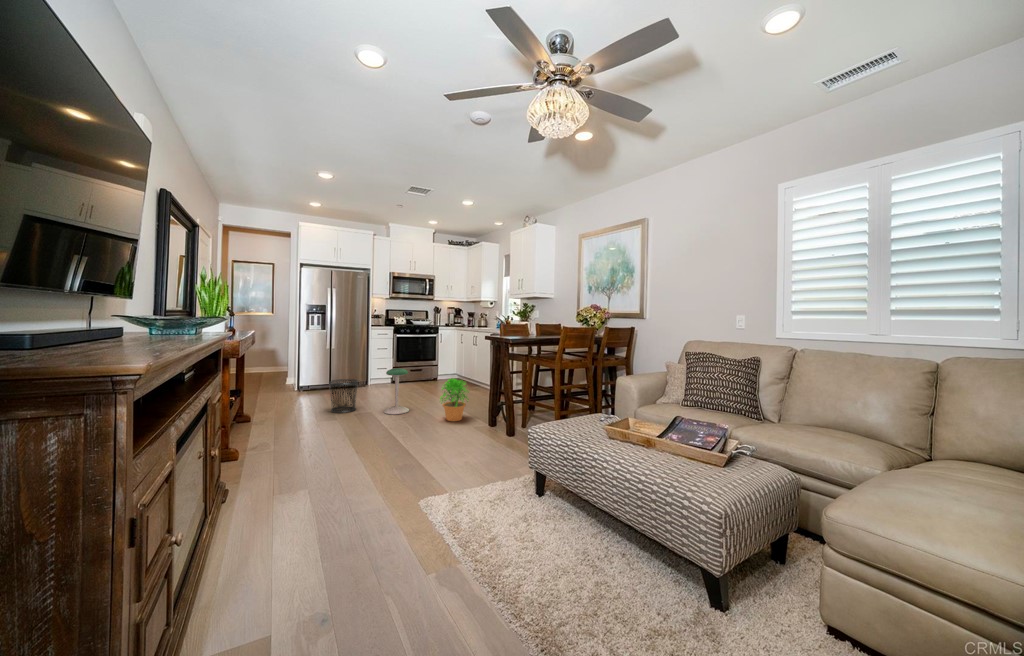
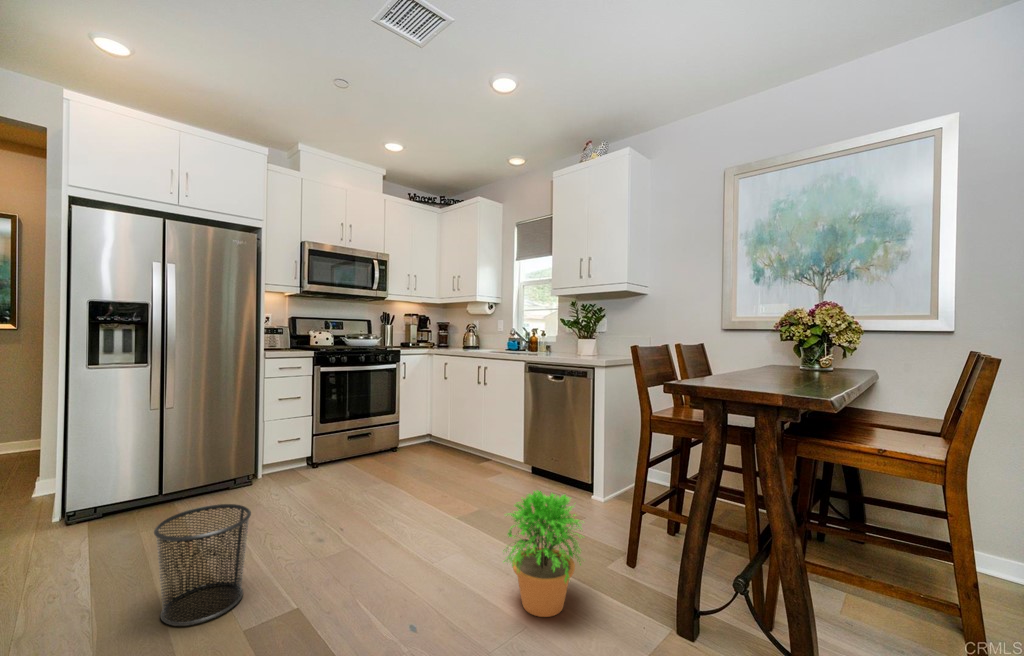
stool: present [384,368,409,415] -> none [331,466,400,607]

